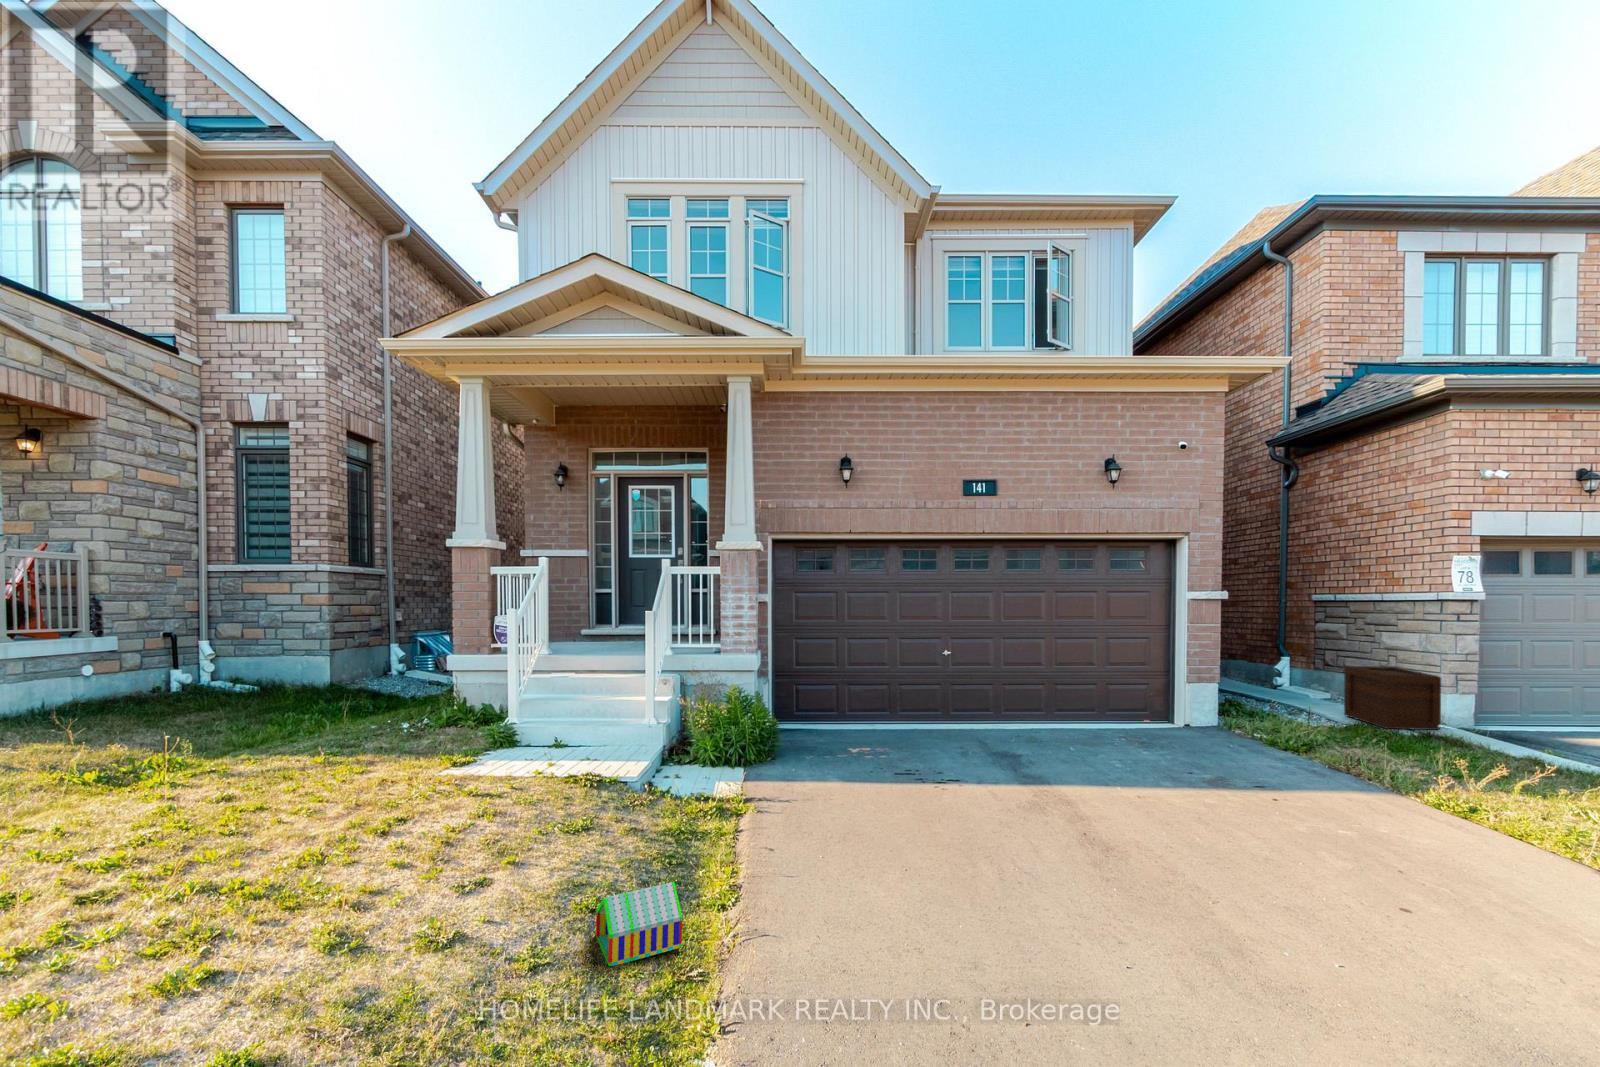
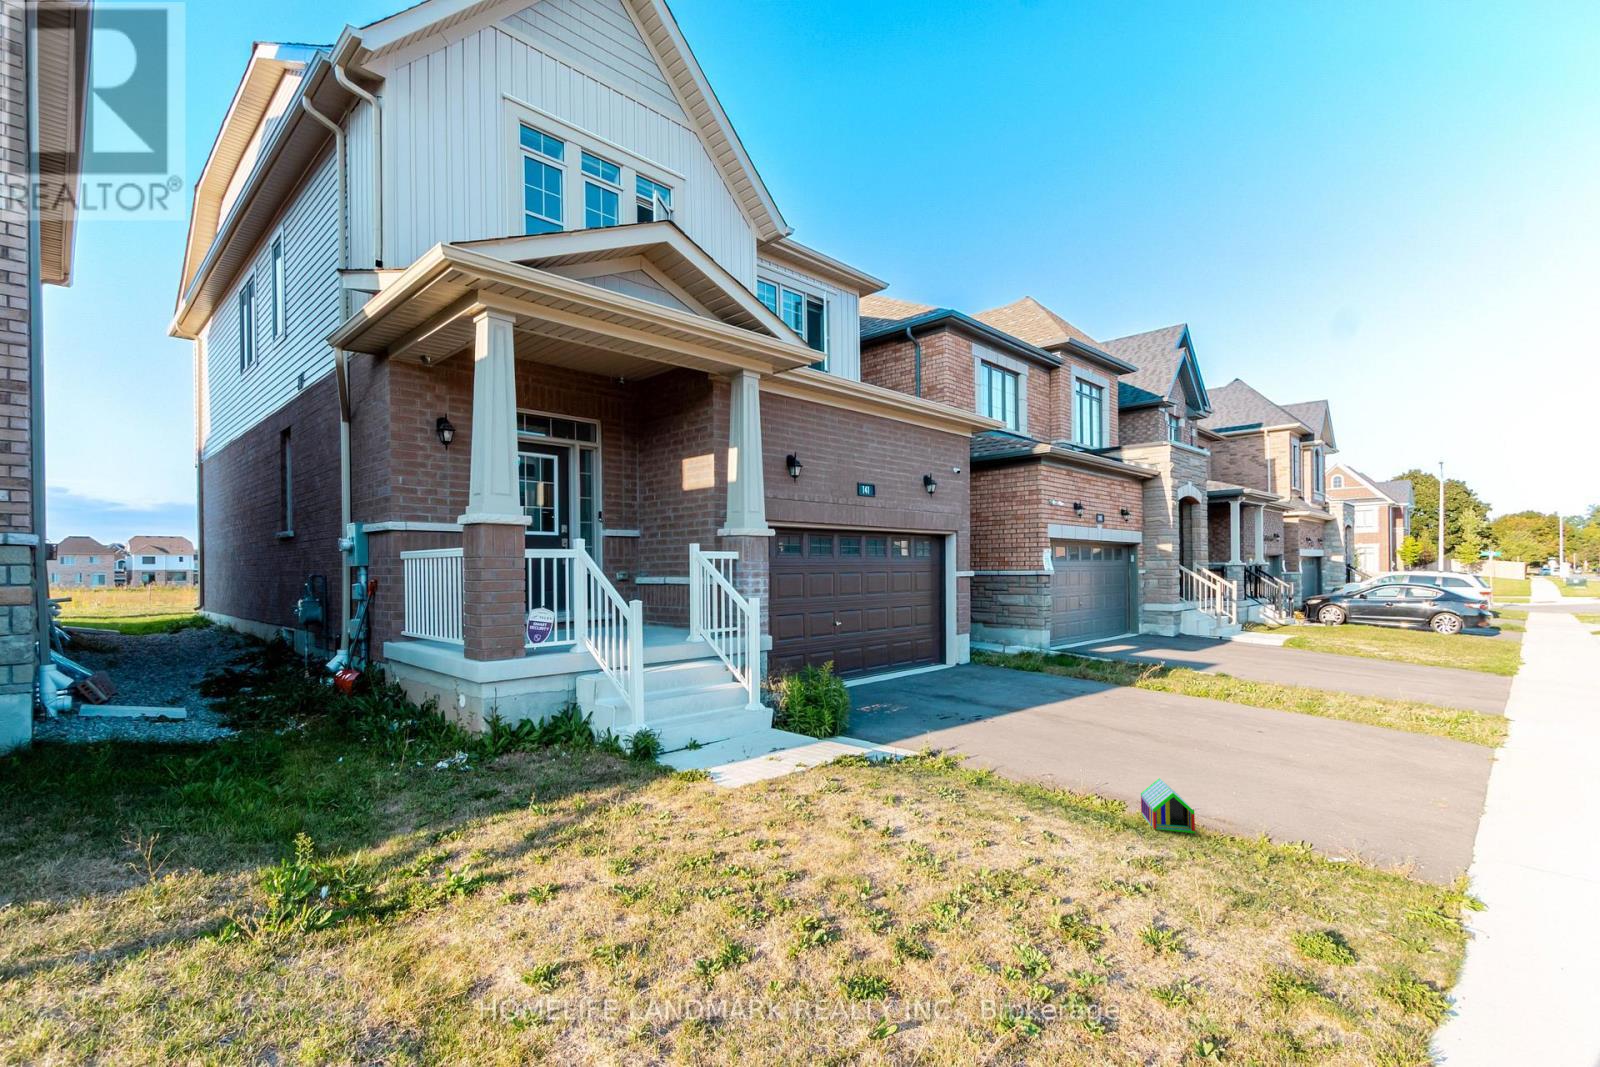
wooden crate: present [1344,666,1441,730] -> none [995,619,1041,656]

